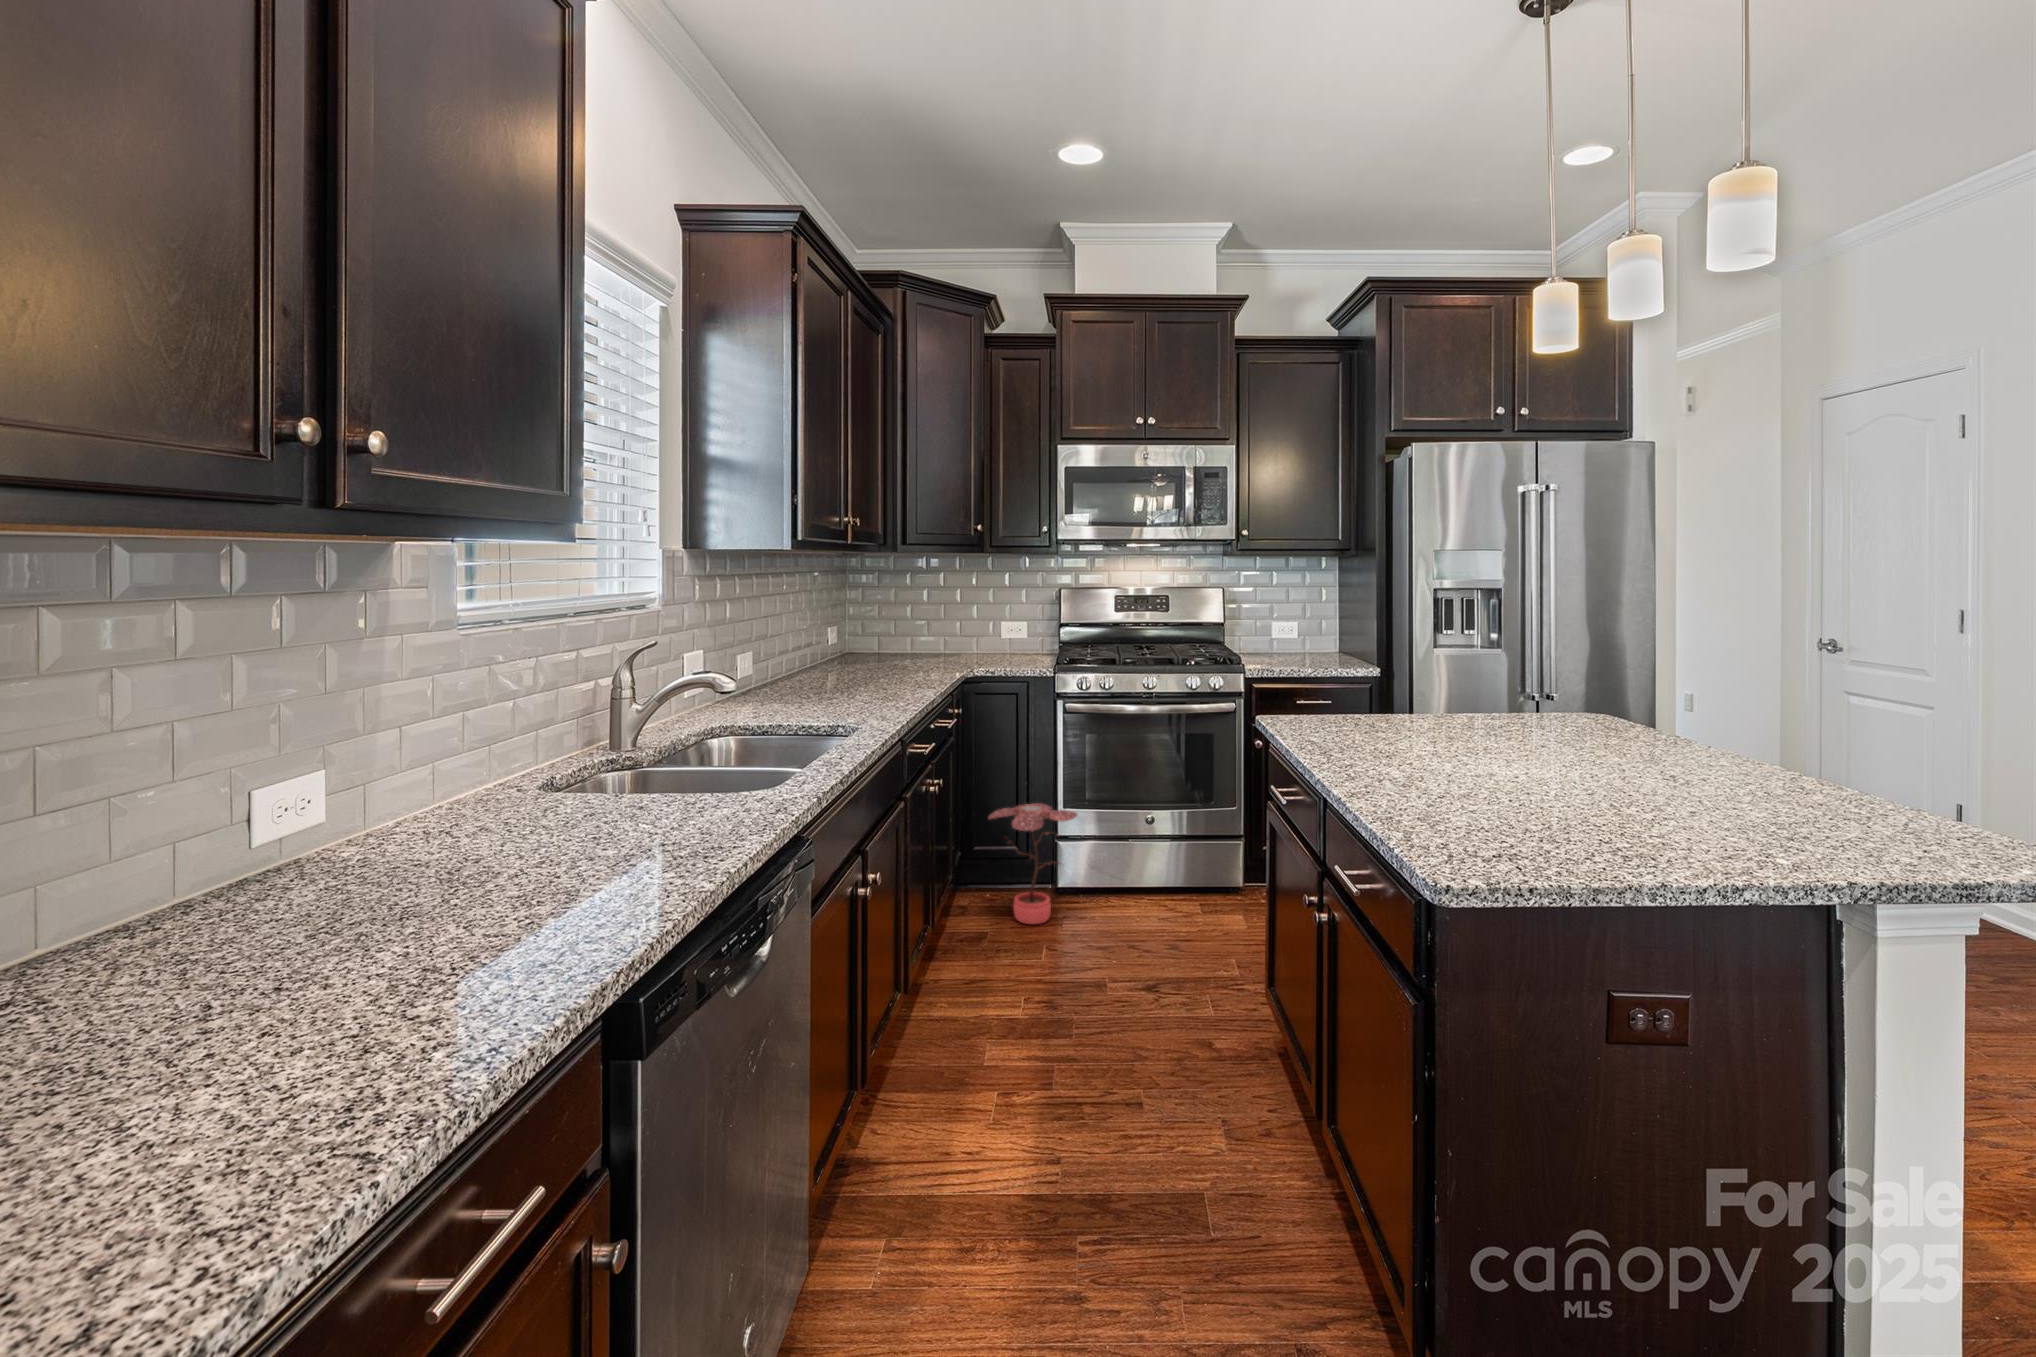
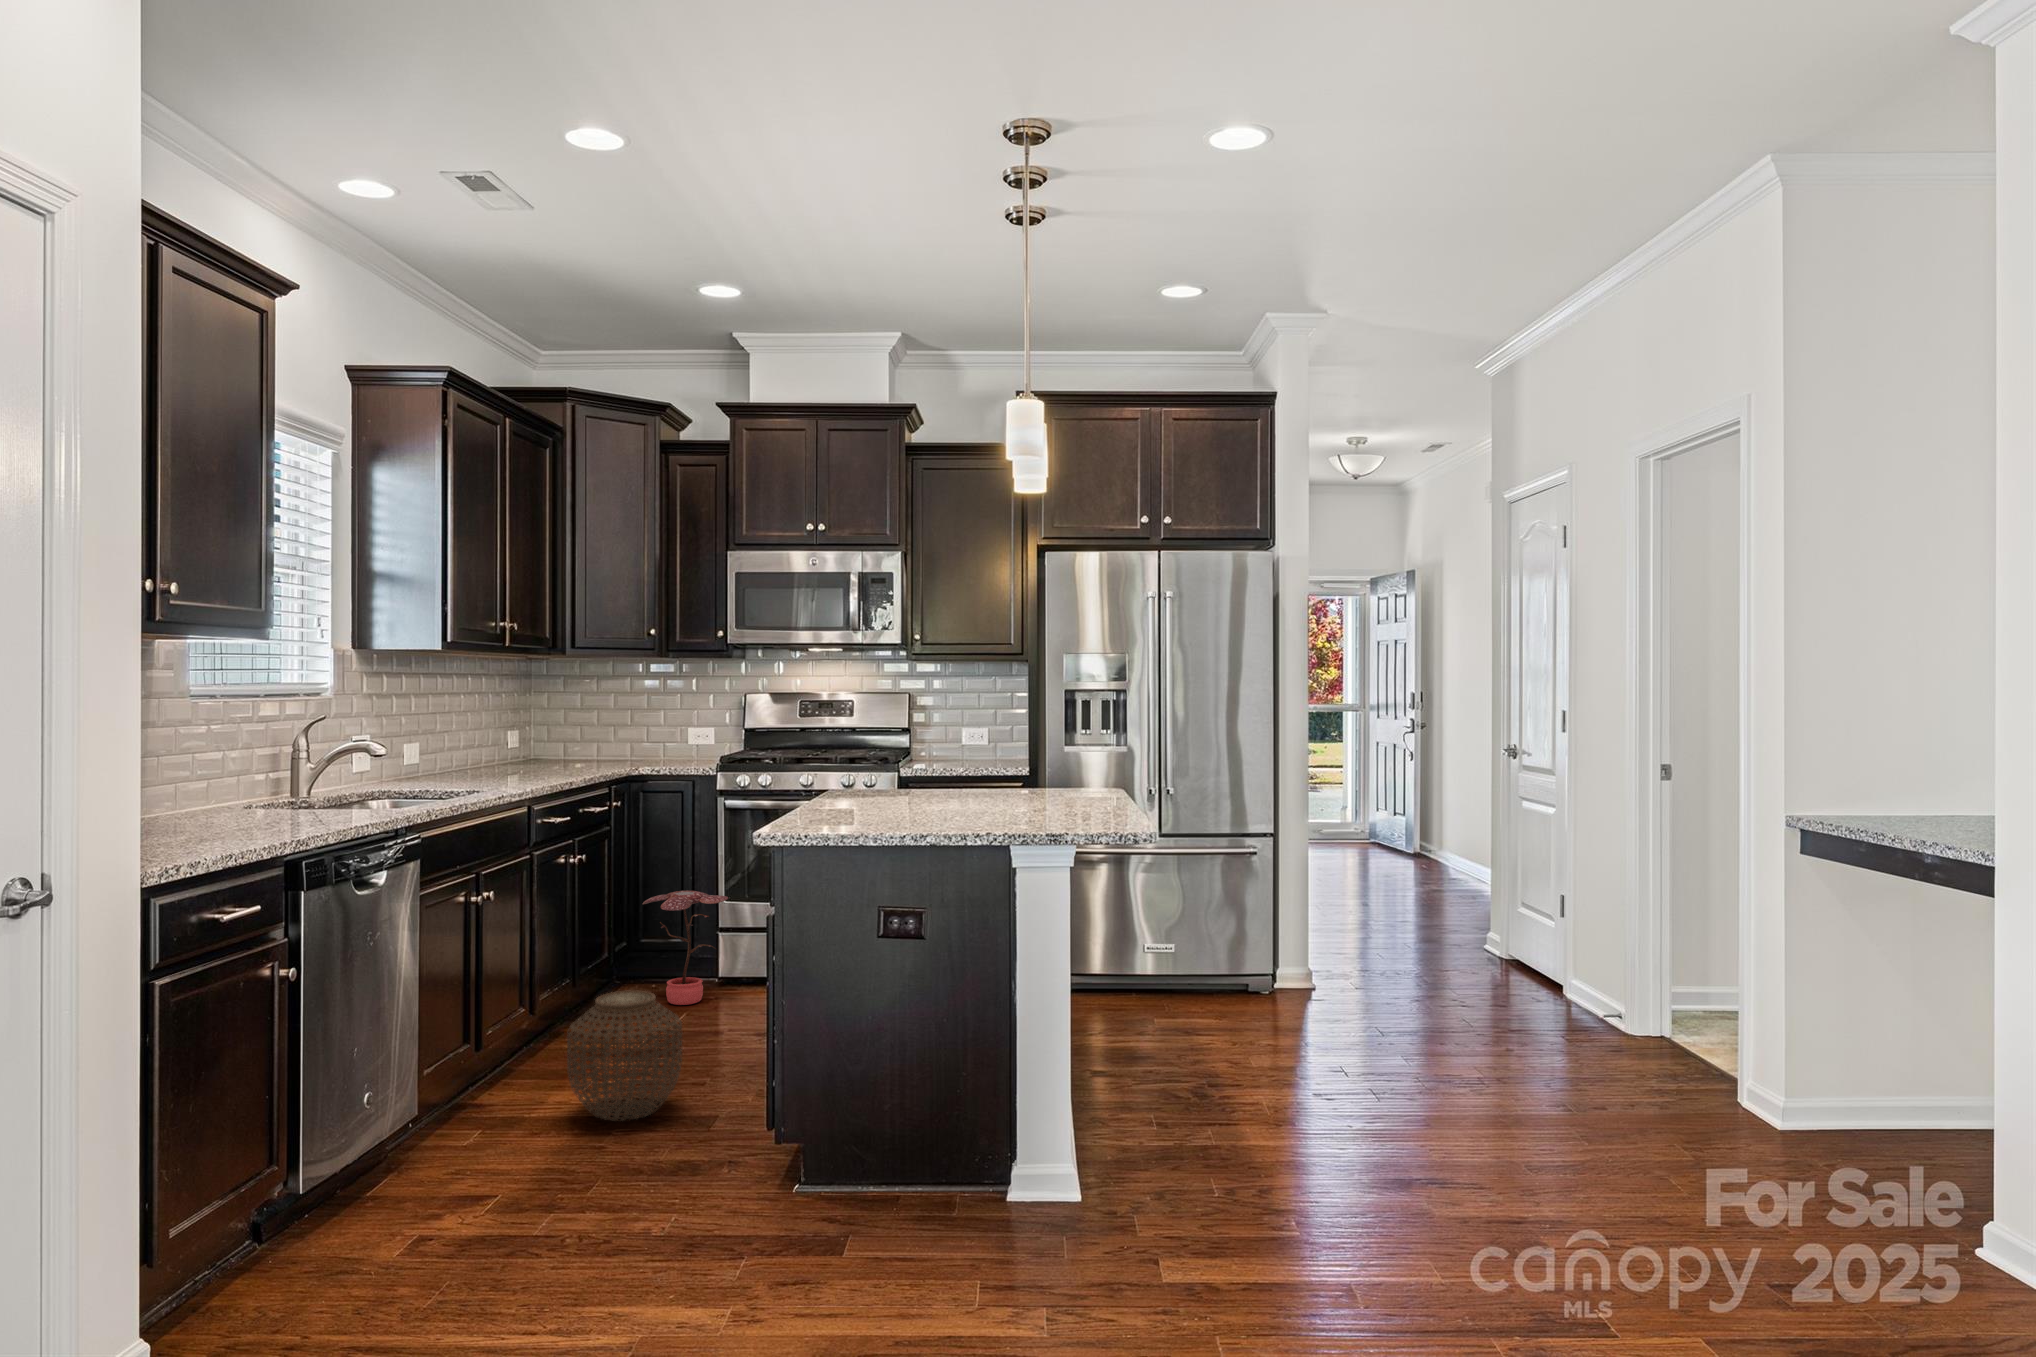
woven basket: none [985,982,1125,1158] -> present [567,990,682,1120]

